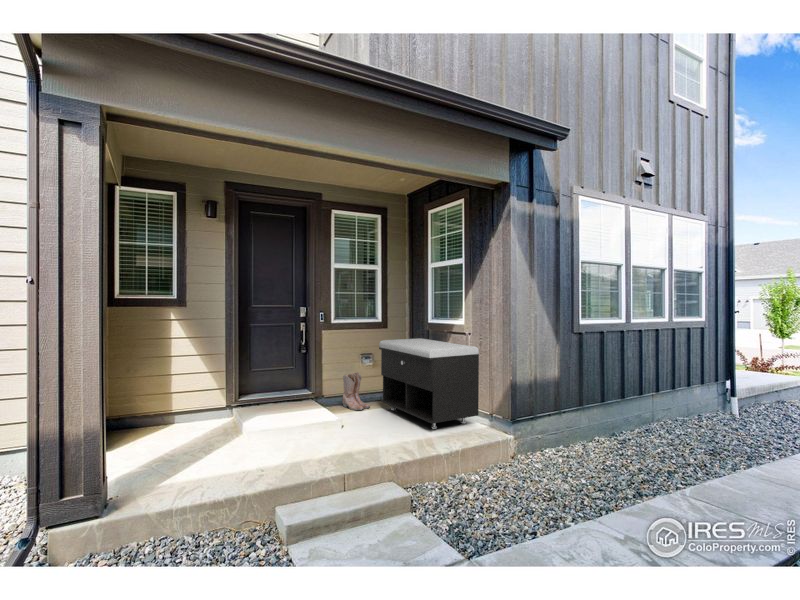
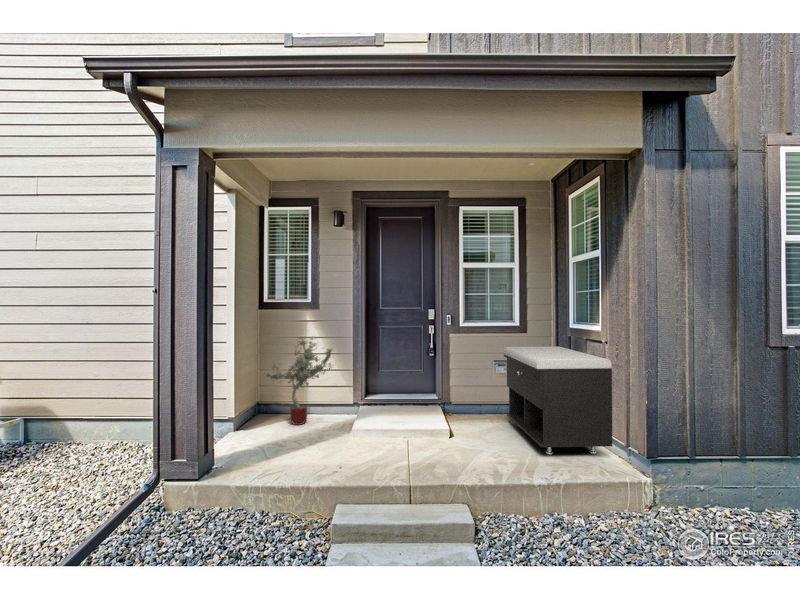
potted tree: none [122,337,214,438] -> present [266,337,332,425]
boots: present [342,372,370,410] -> none [468,380,496,422]

